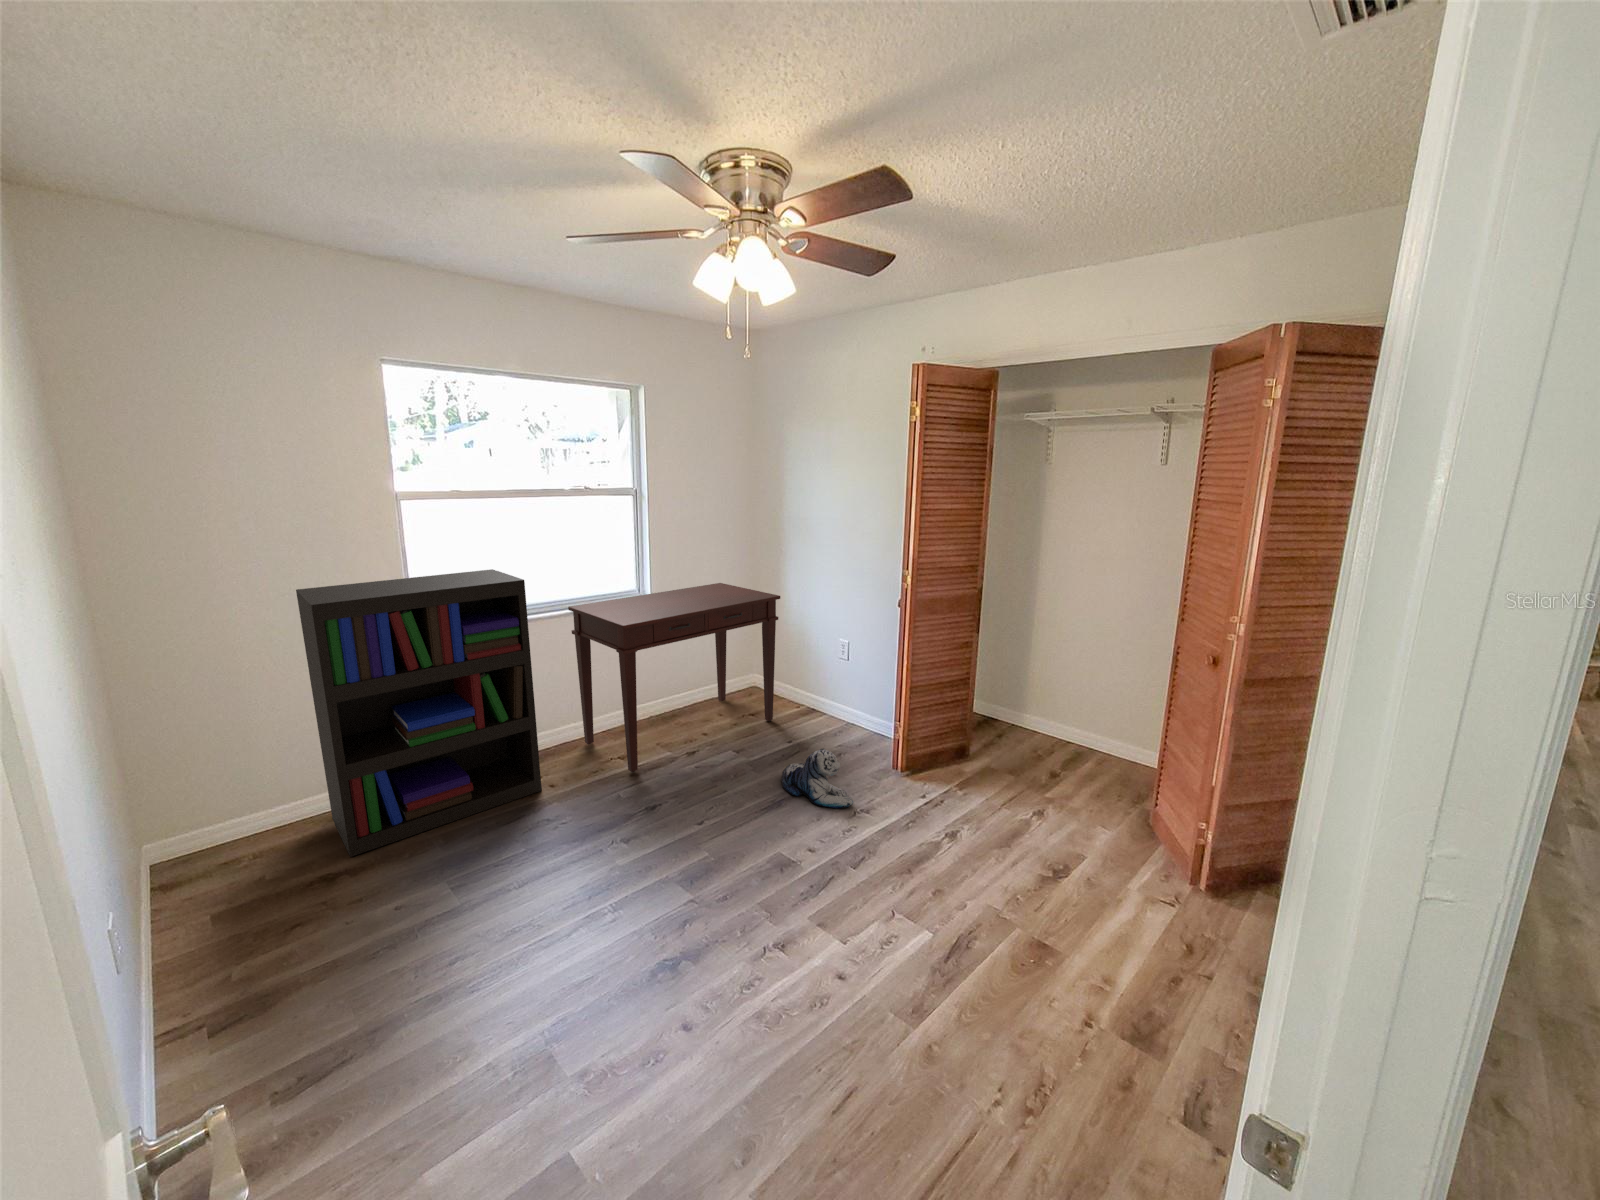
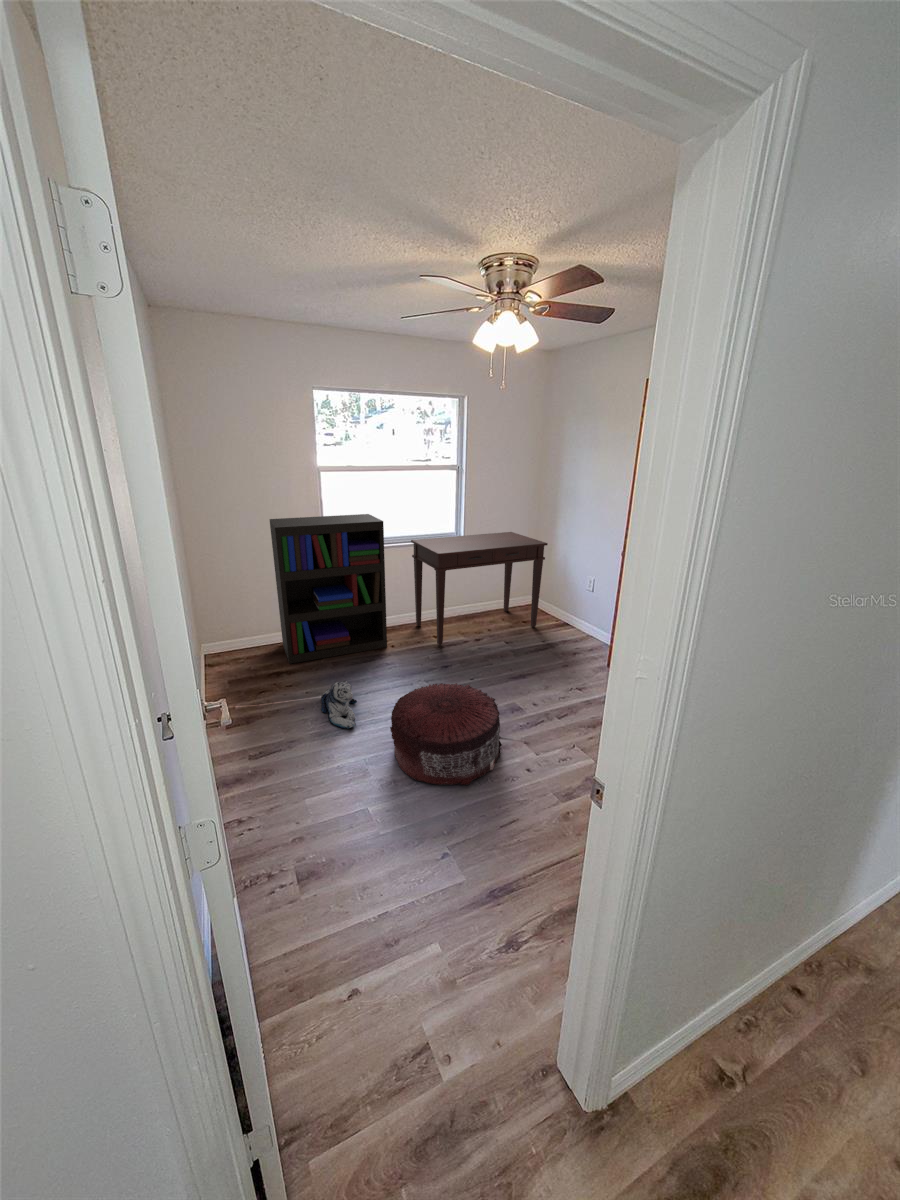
plush toy: present [782,749,854,808] -> present [321,681,357,729]
pouf: none [587,841,786,1052] -> present [390,683,502,785]

